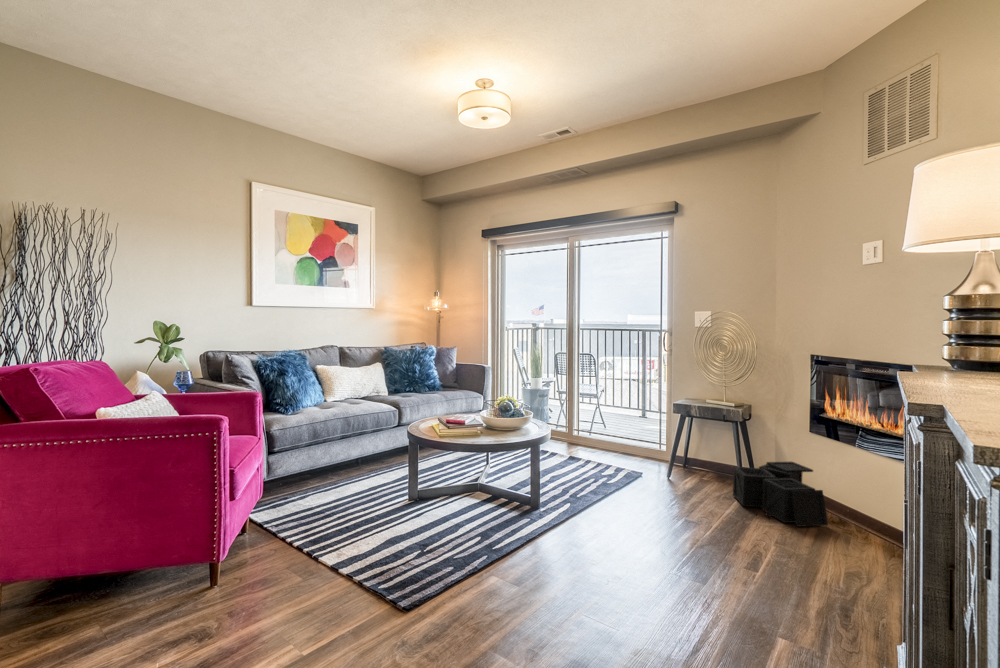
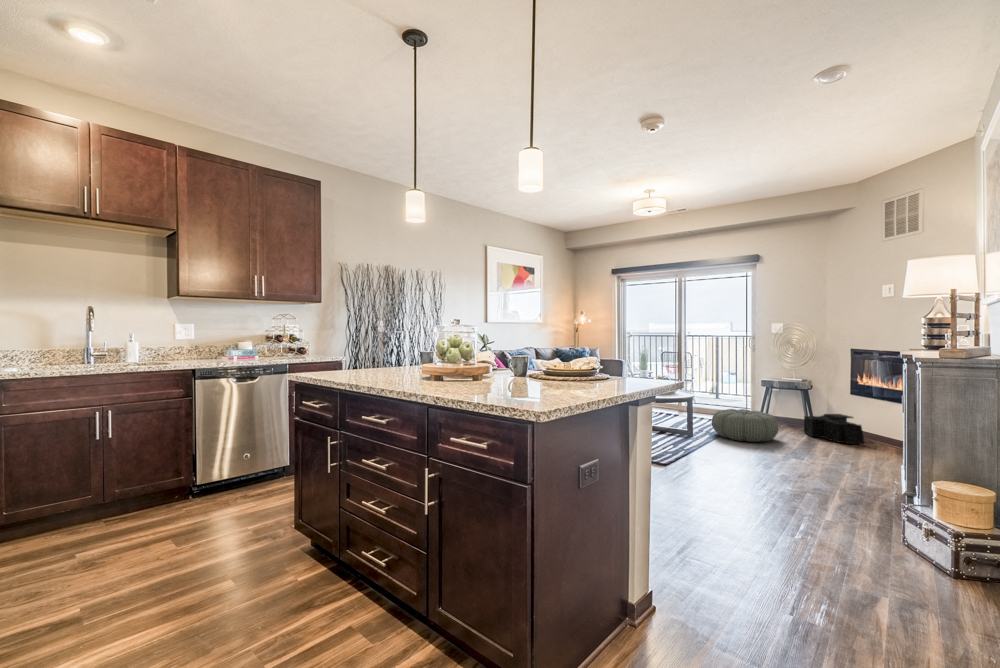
pouf: none [577,457,683,524] -> present [712,409,778,442]

